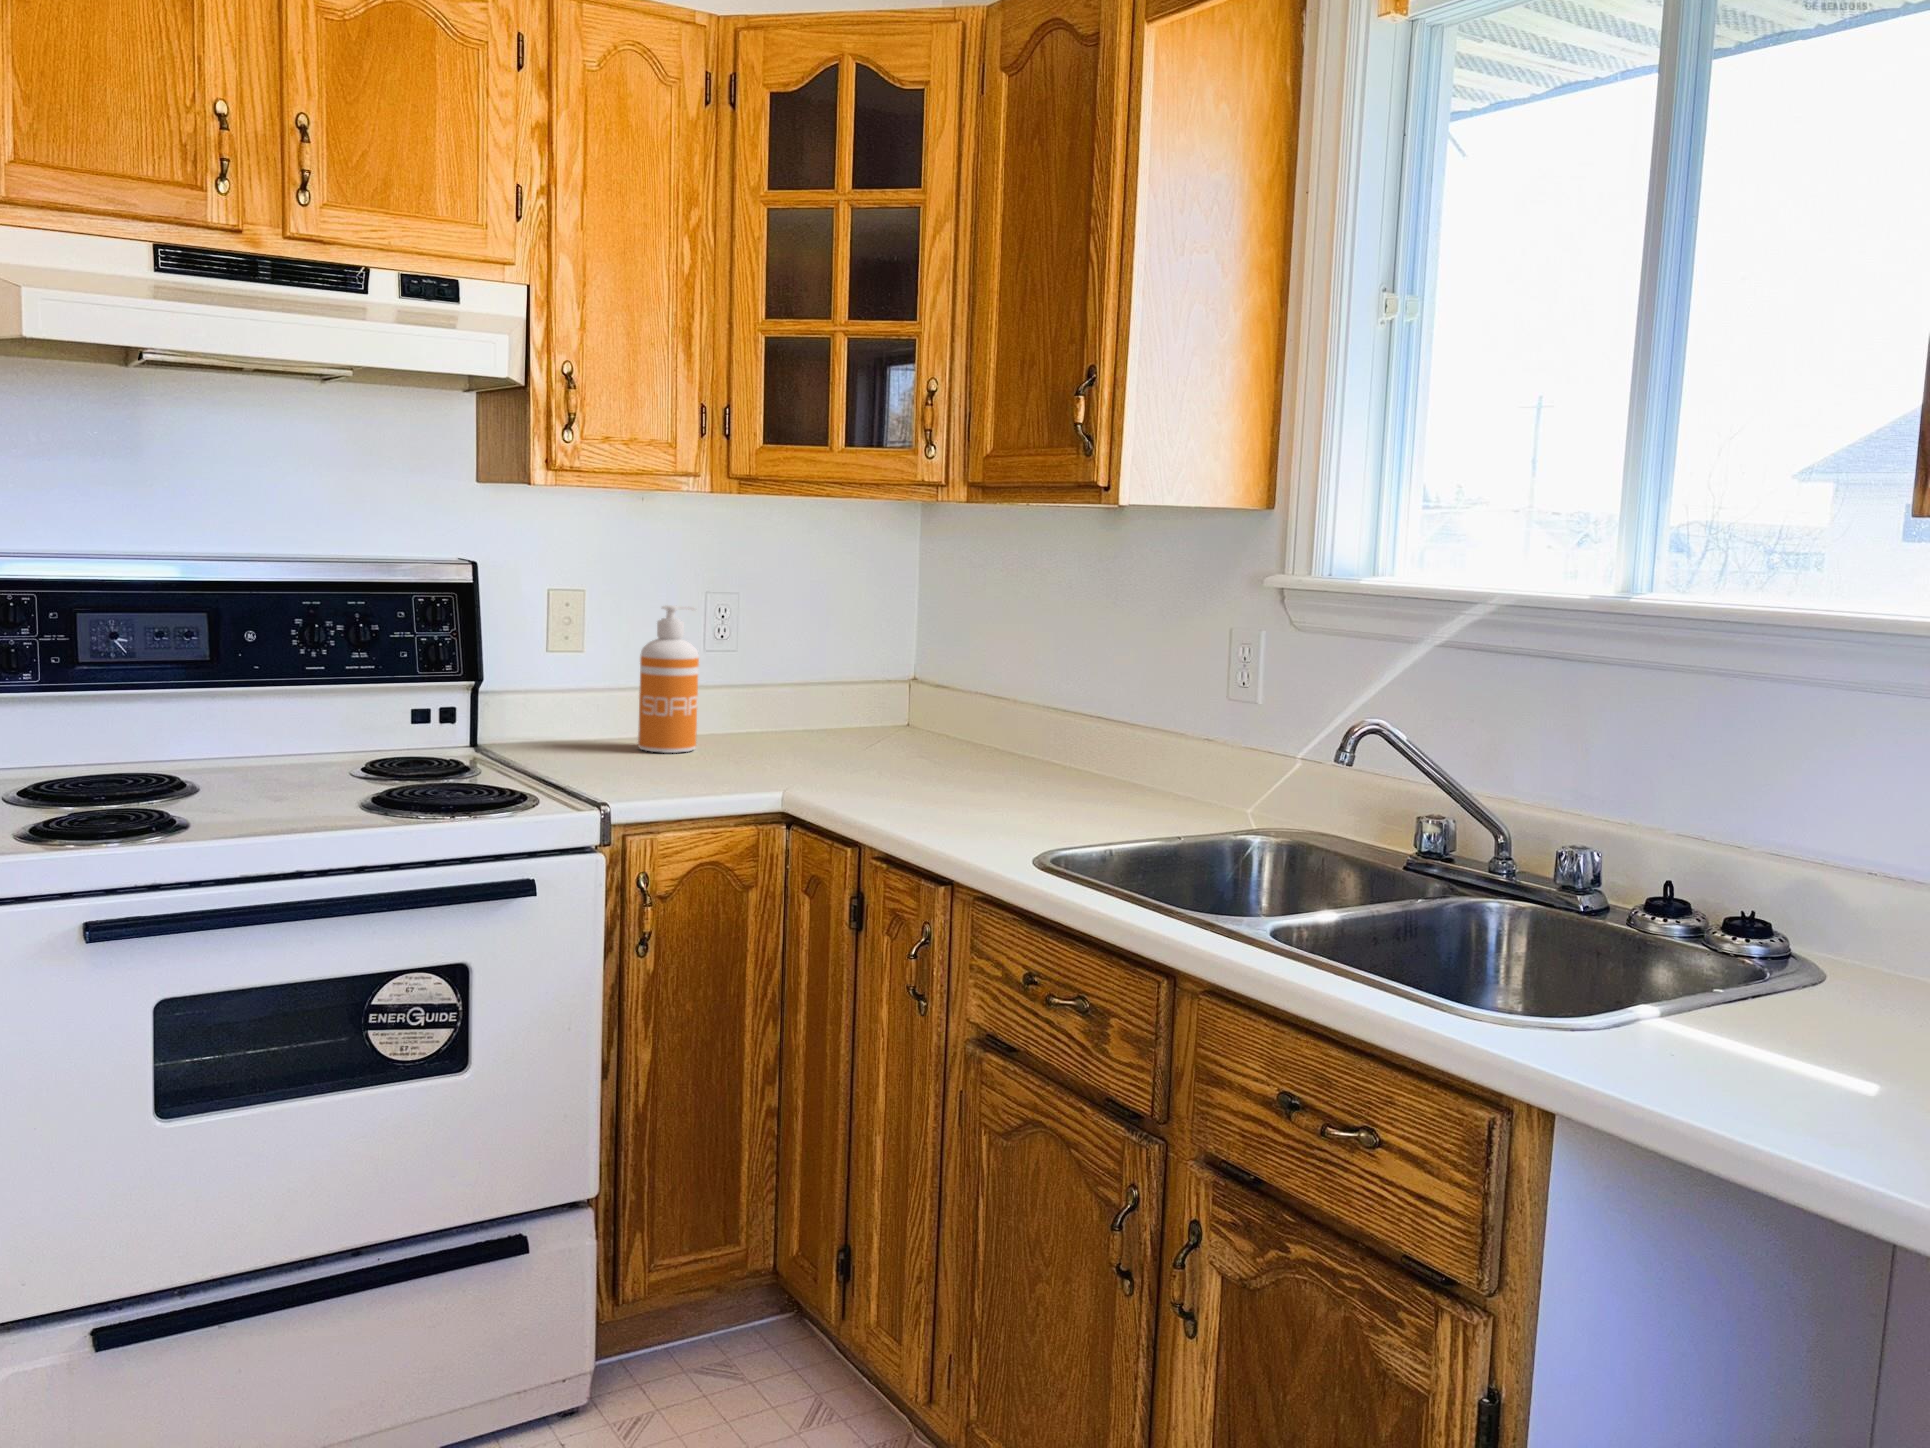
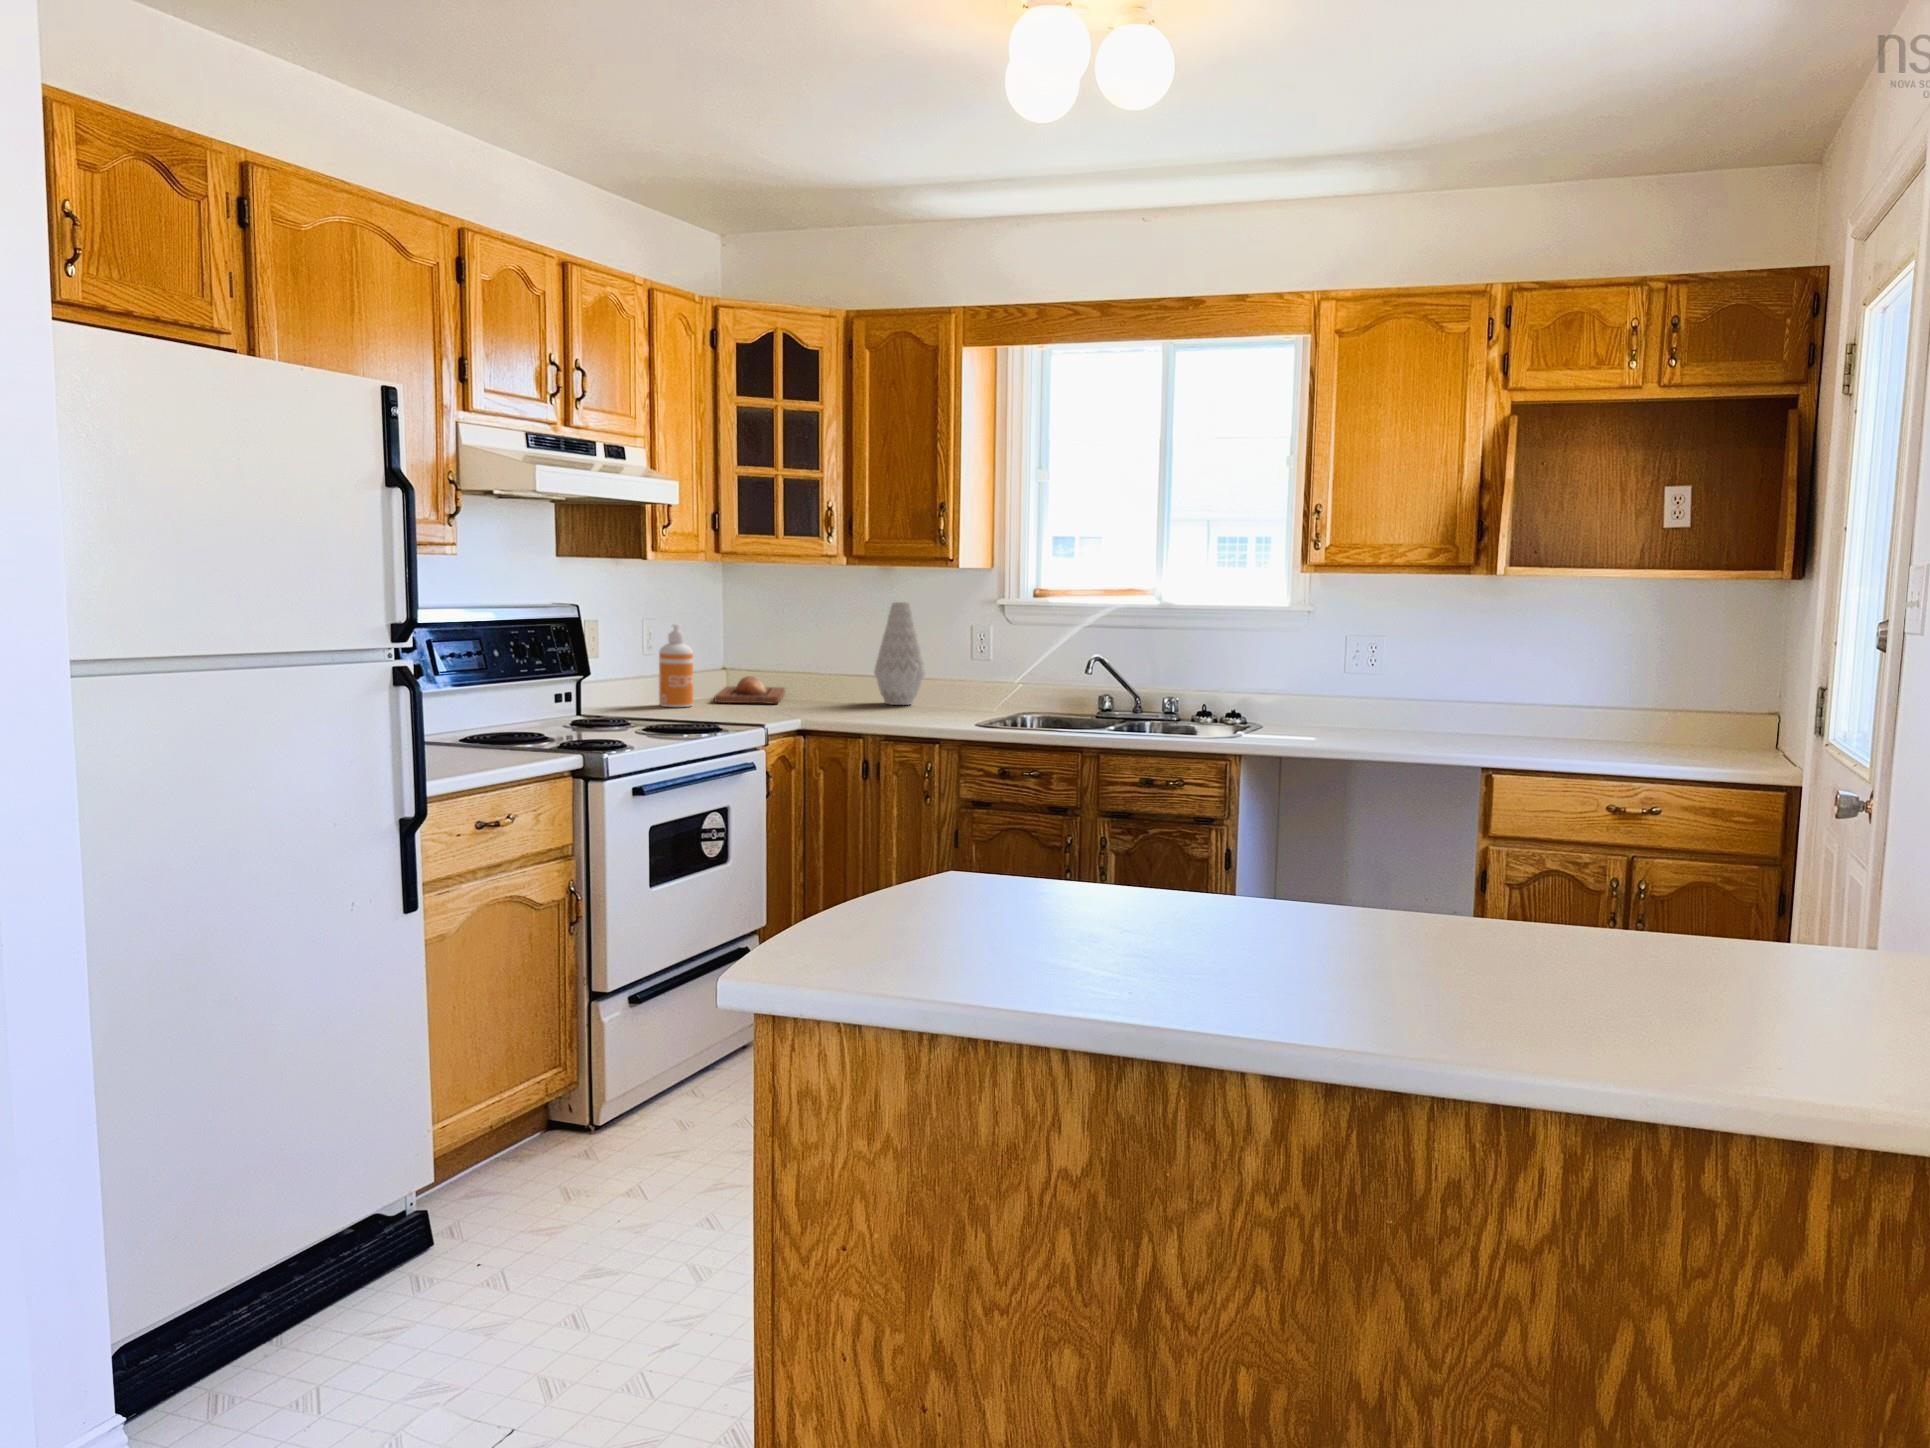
vase: none [1008,579,1113,791] -> present [874,602,925,705]
bread loaf: none [747,707,946,762] -> present [714,676,785,704]

